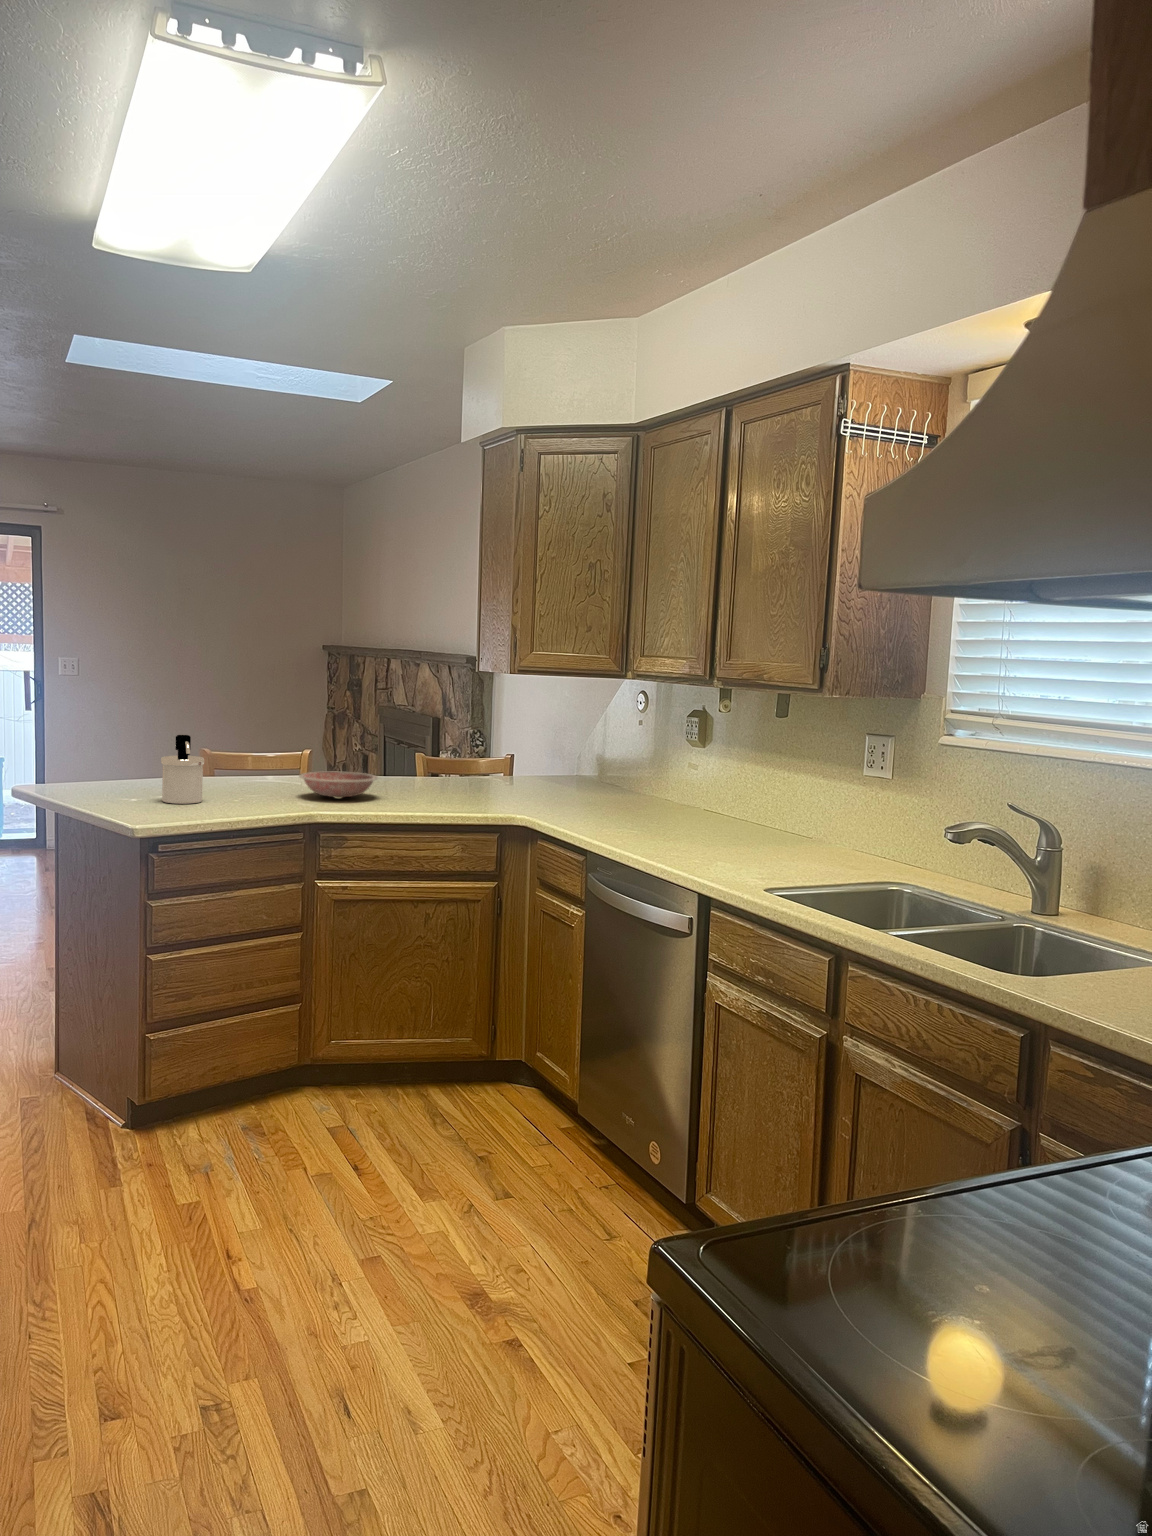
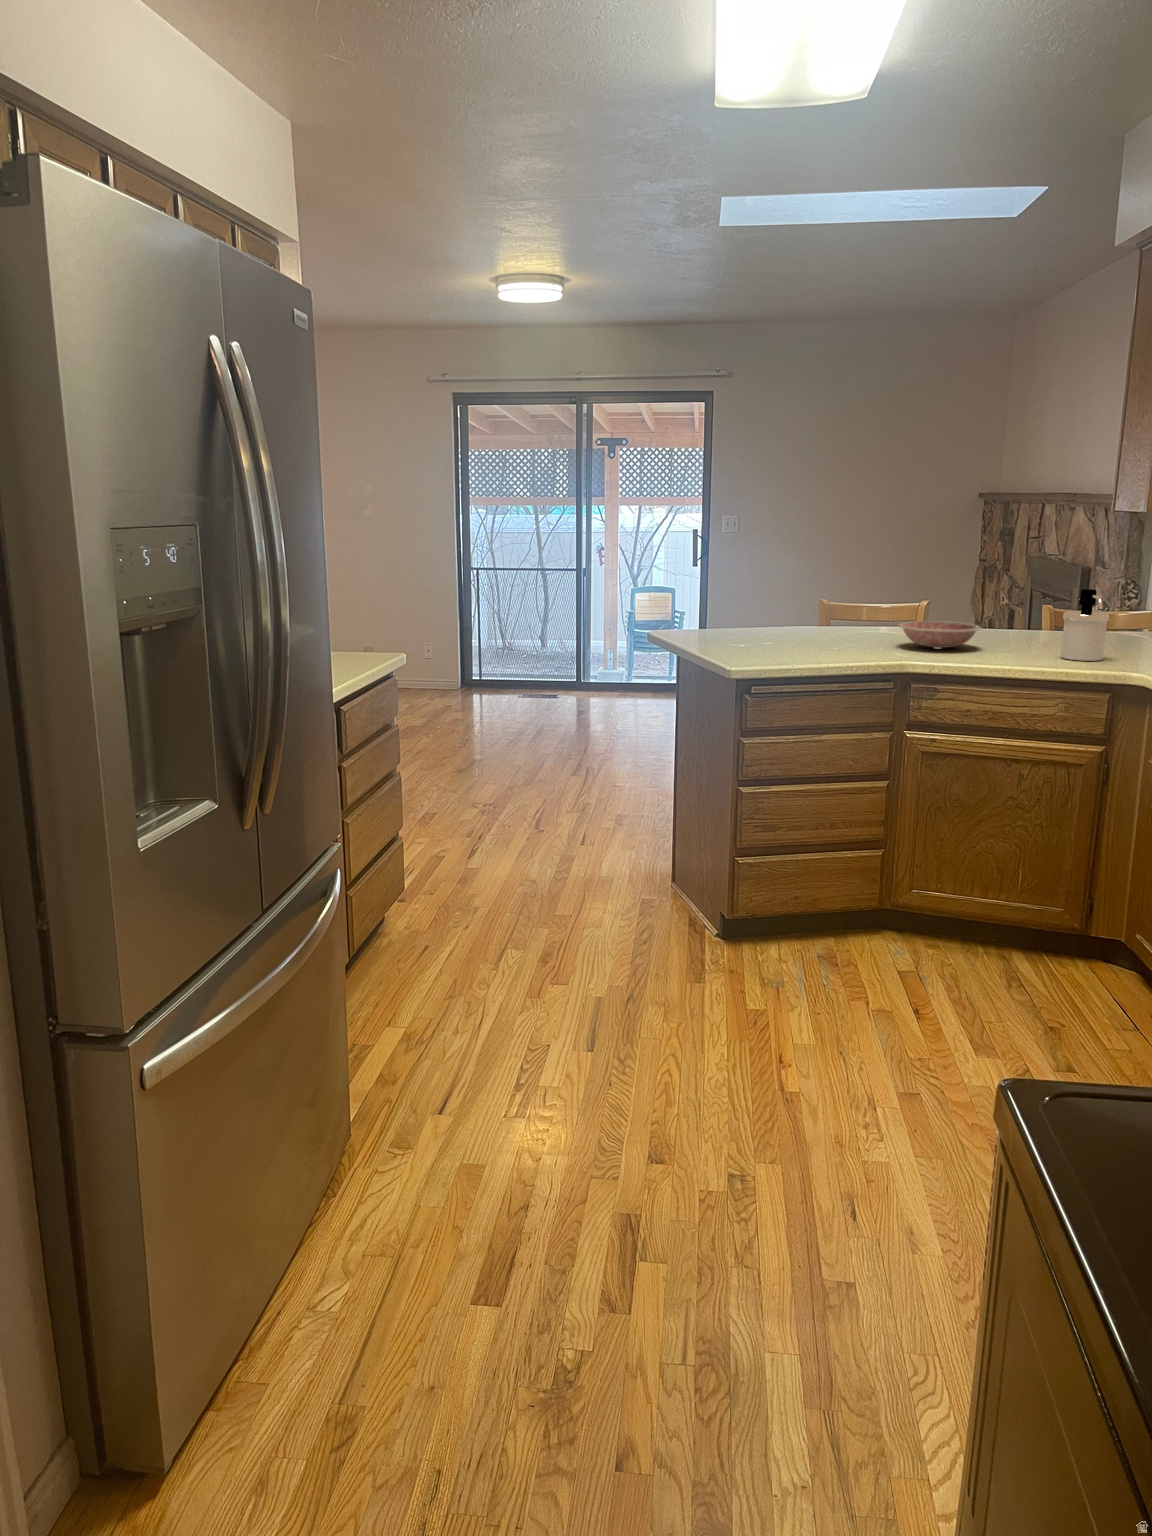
soap dispenser: present [161,735,204,804] -> present [1061,589,1109,661]

